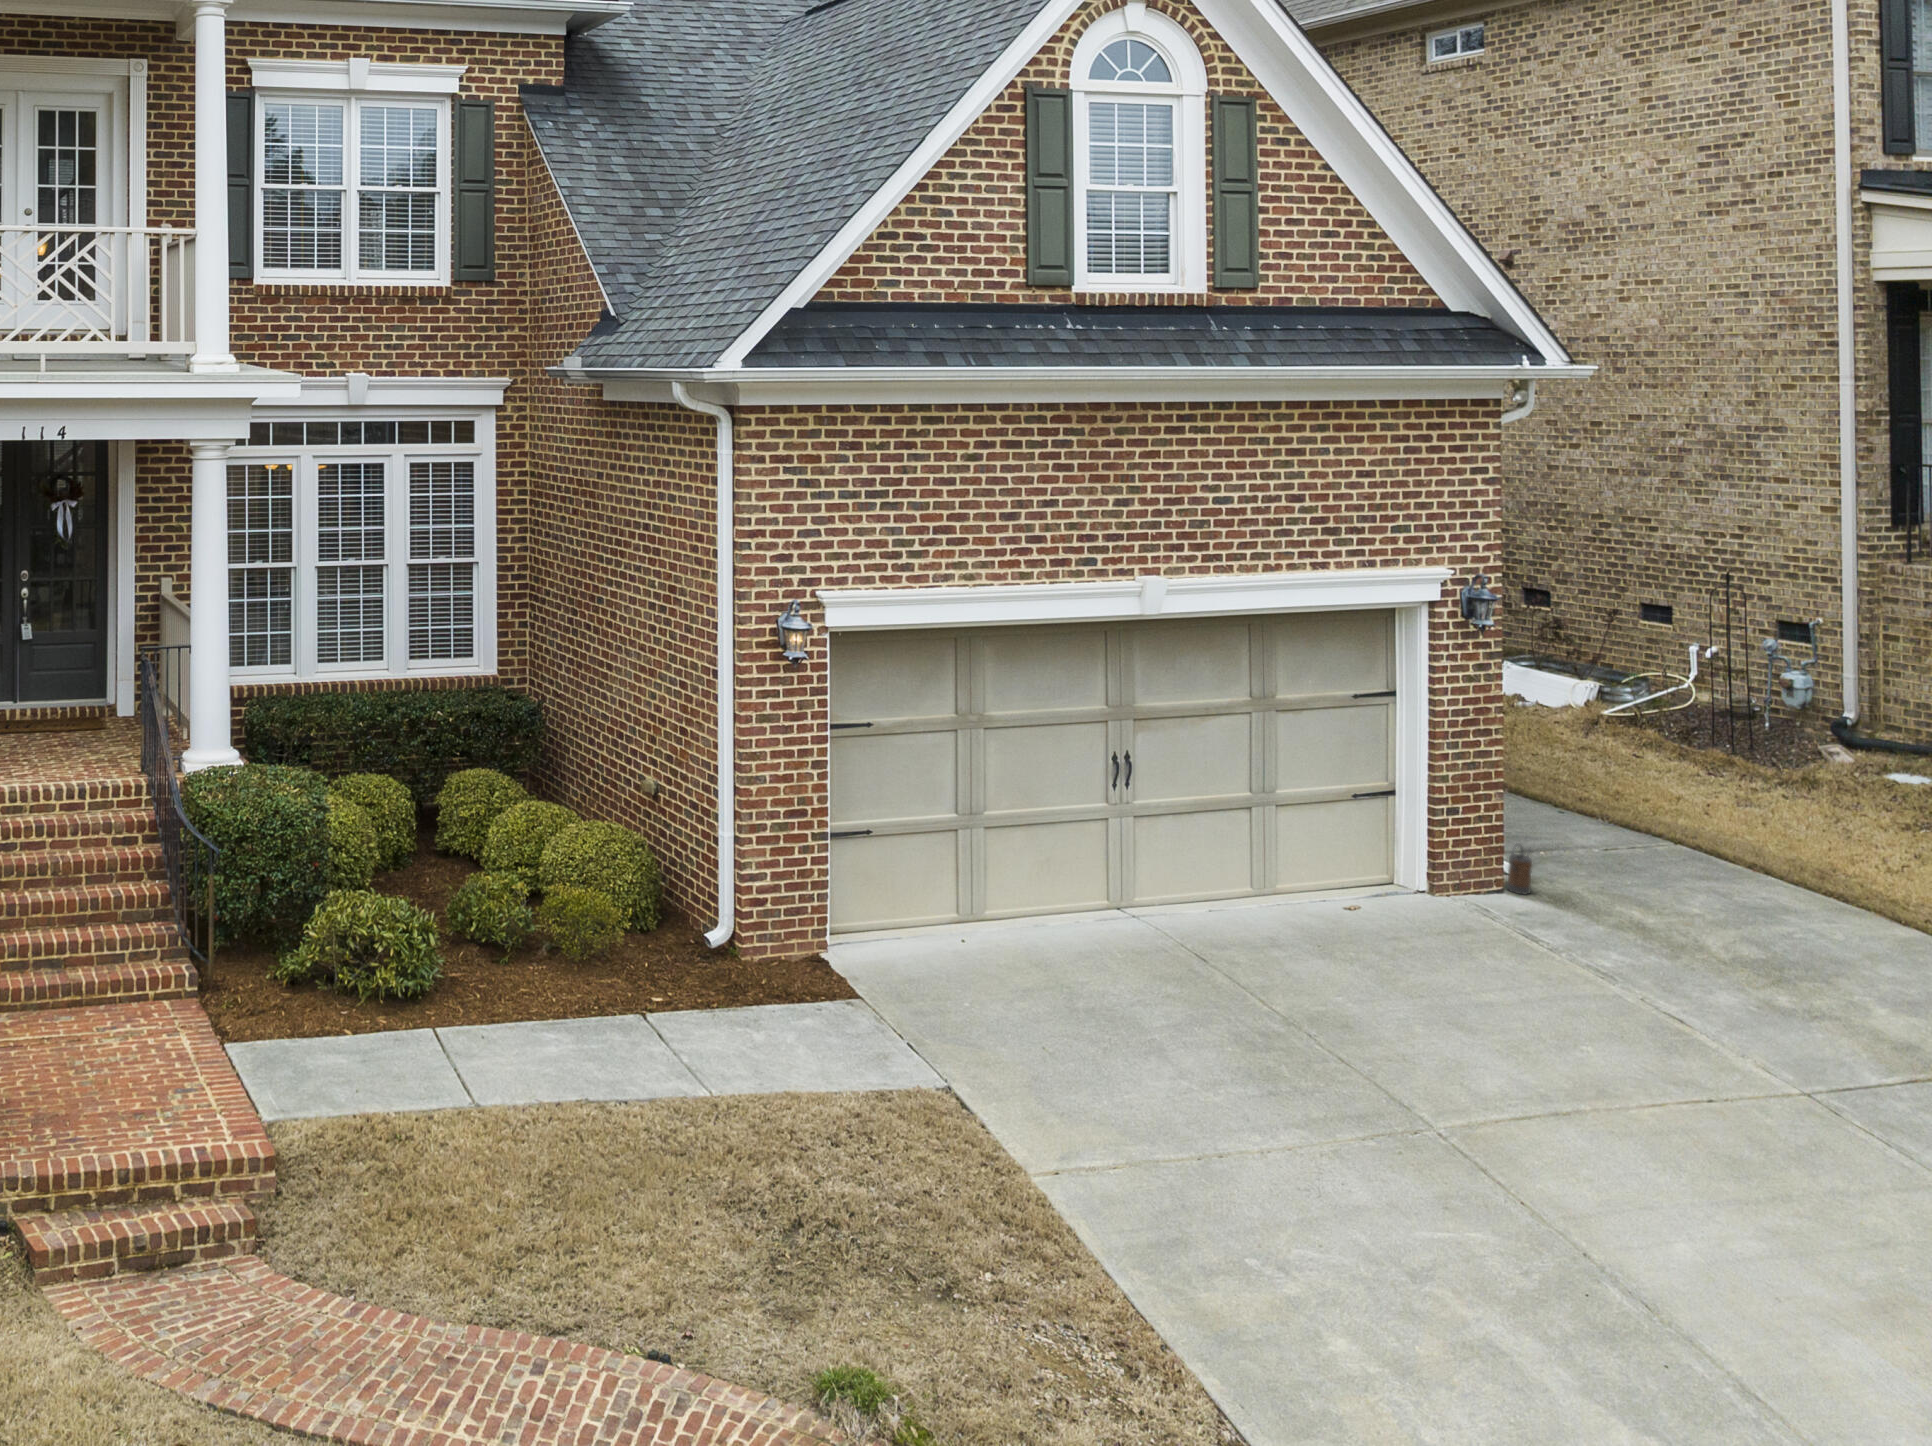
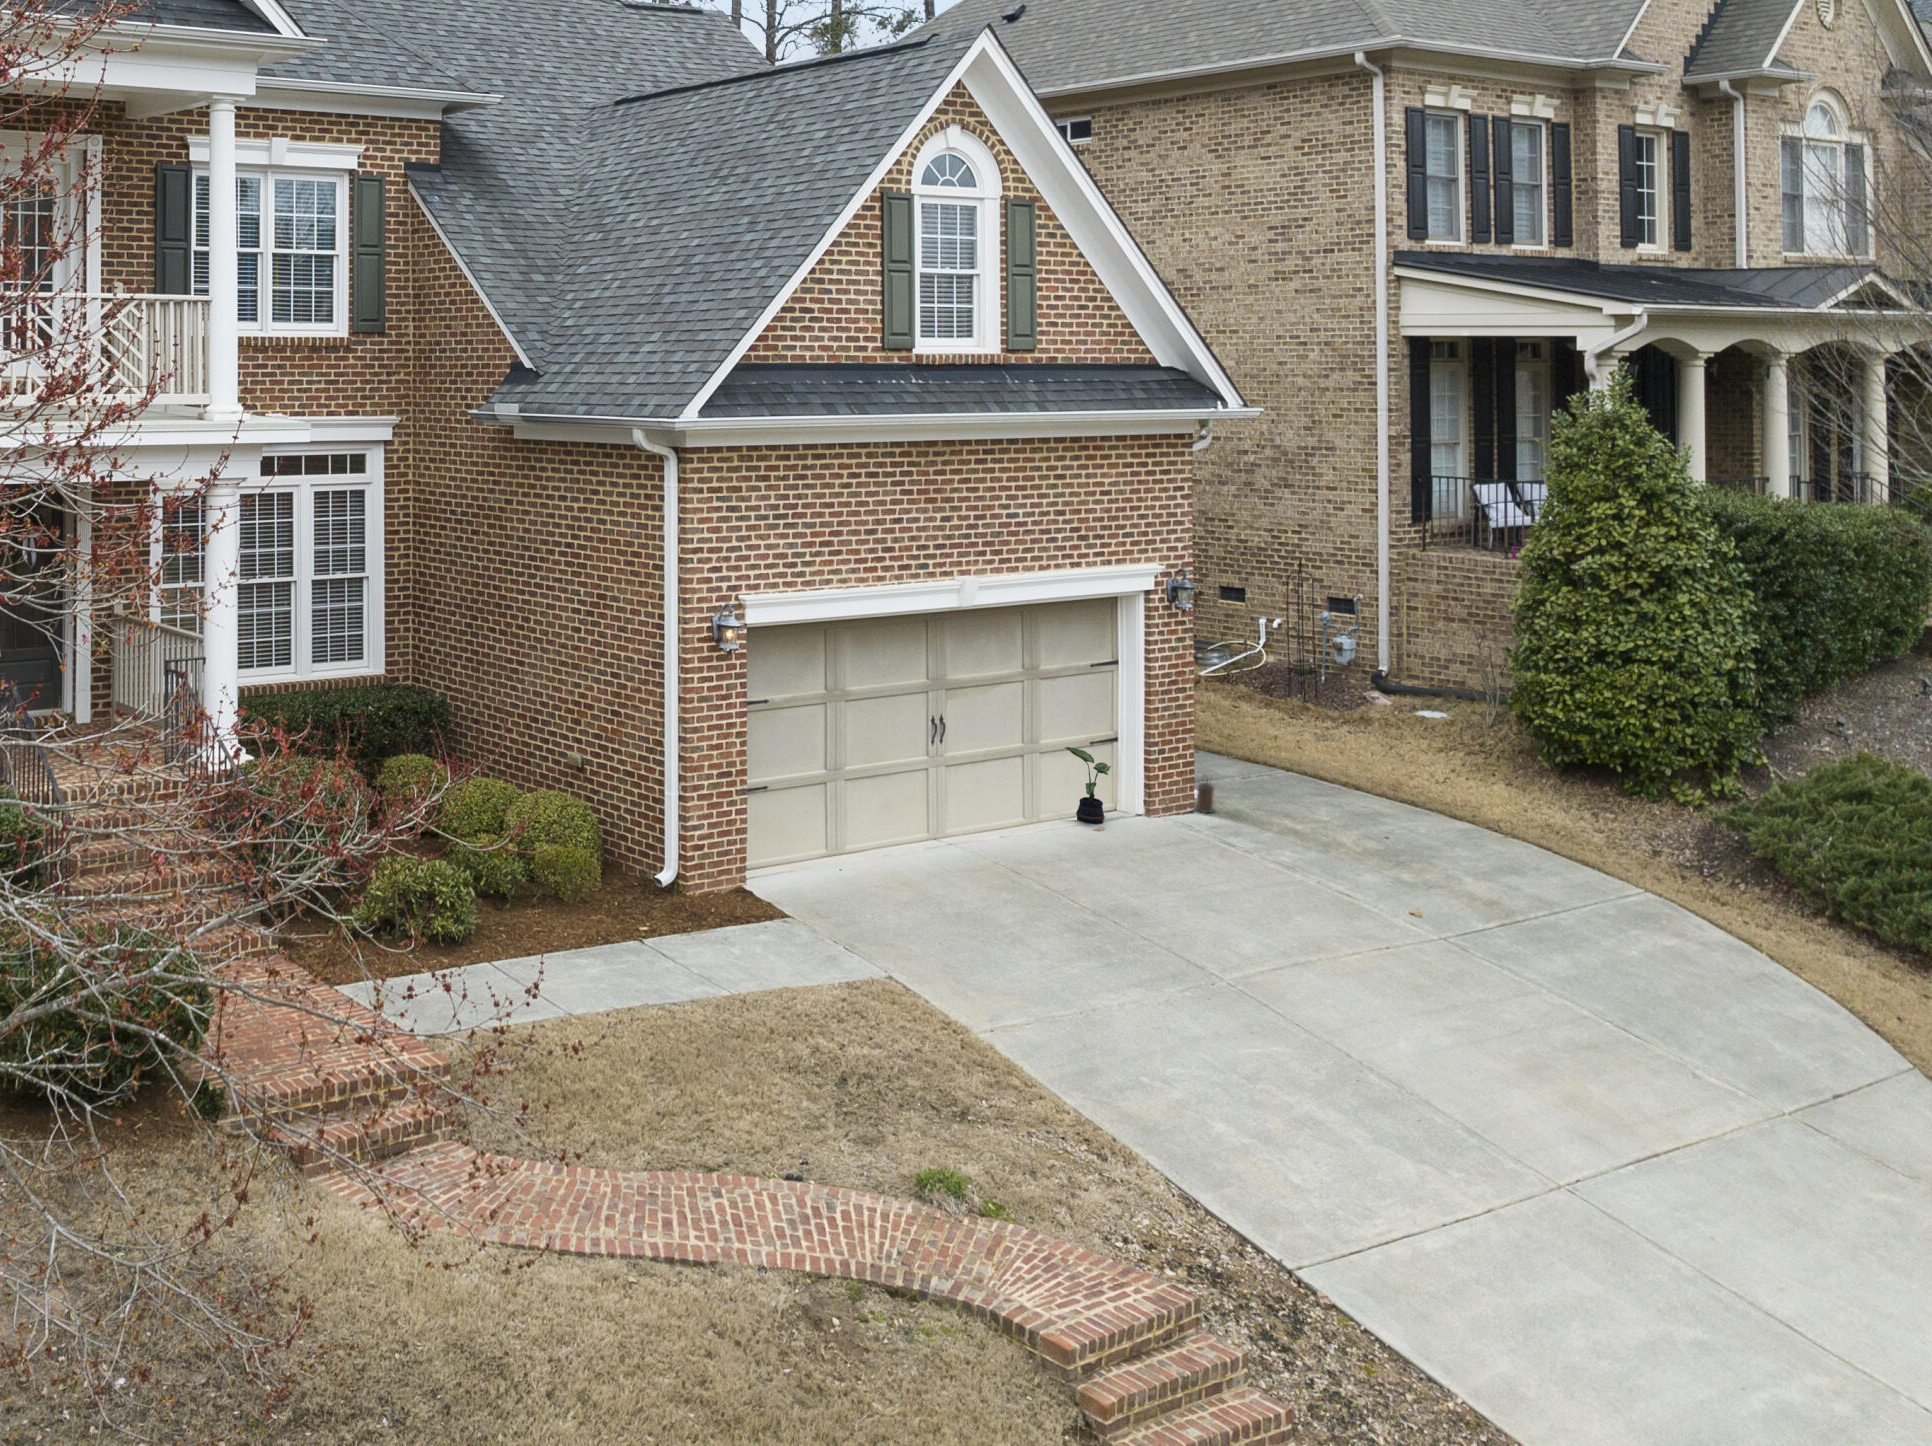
potted plant: none [1309,797,1375,897] -> present [1065,747,1111,823]

